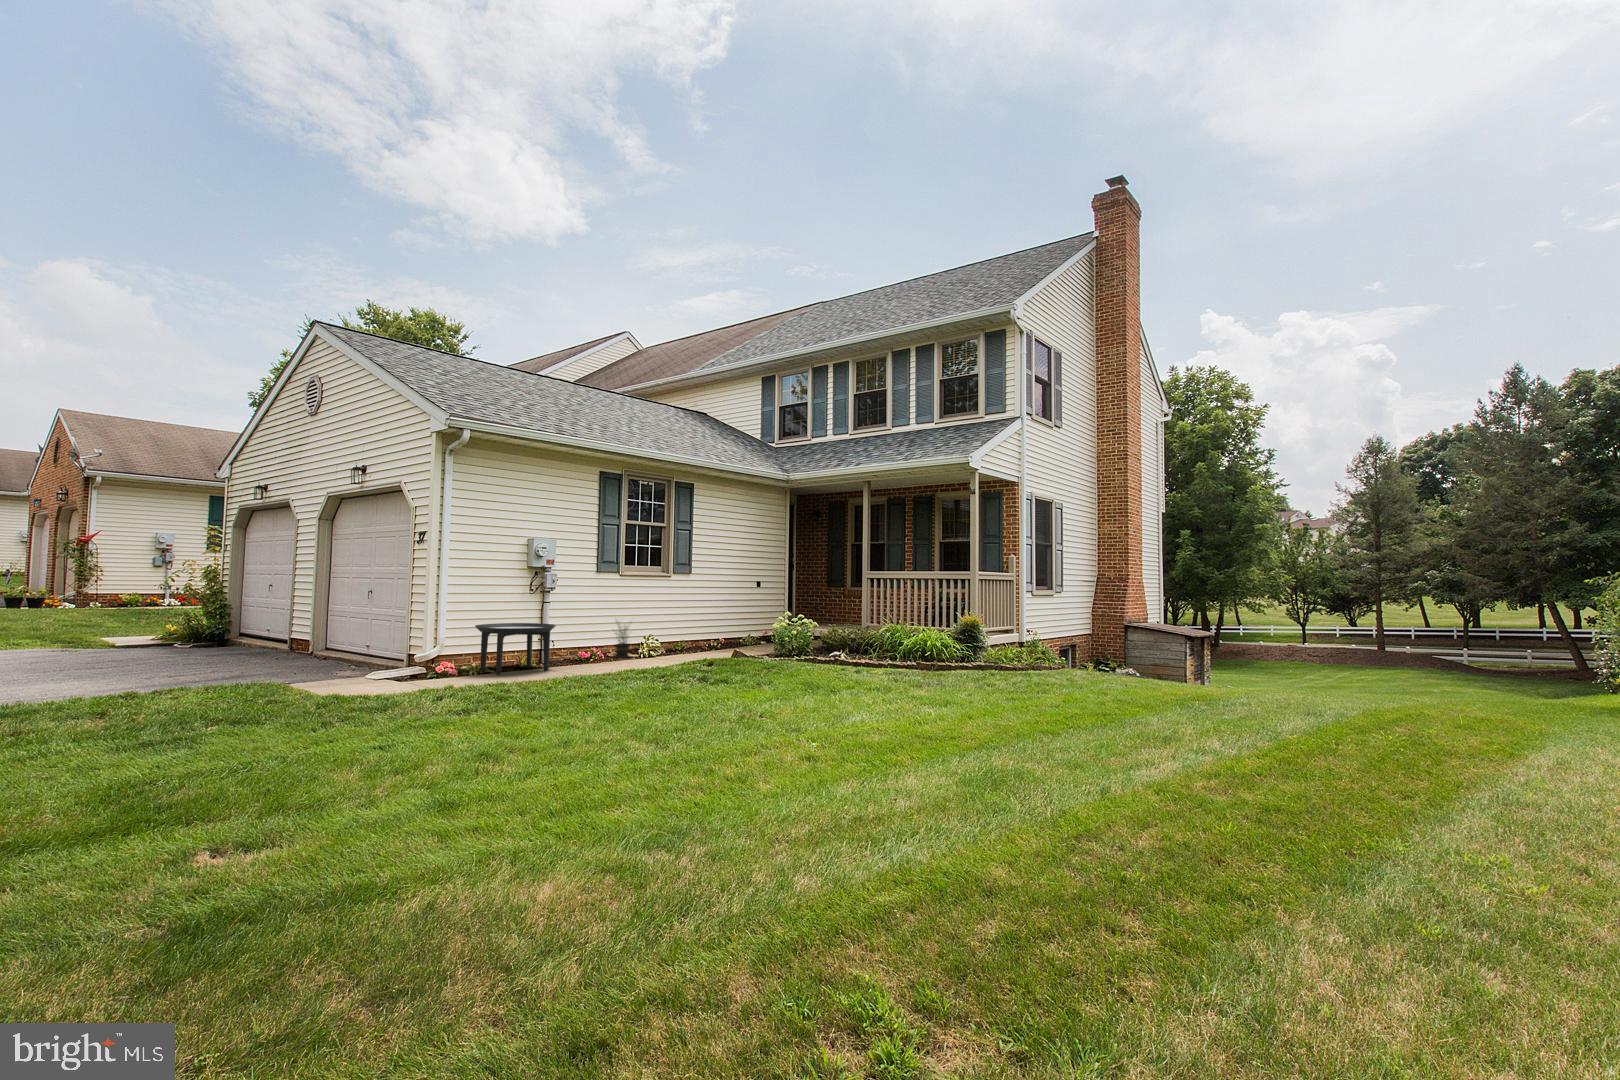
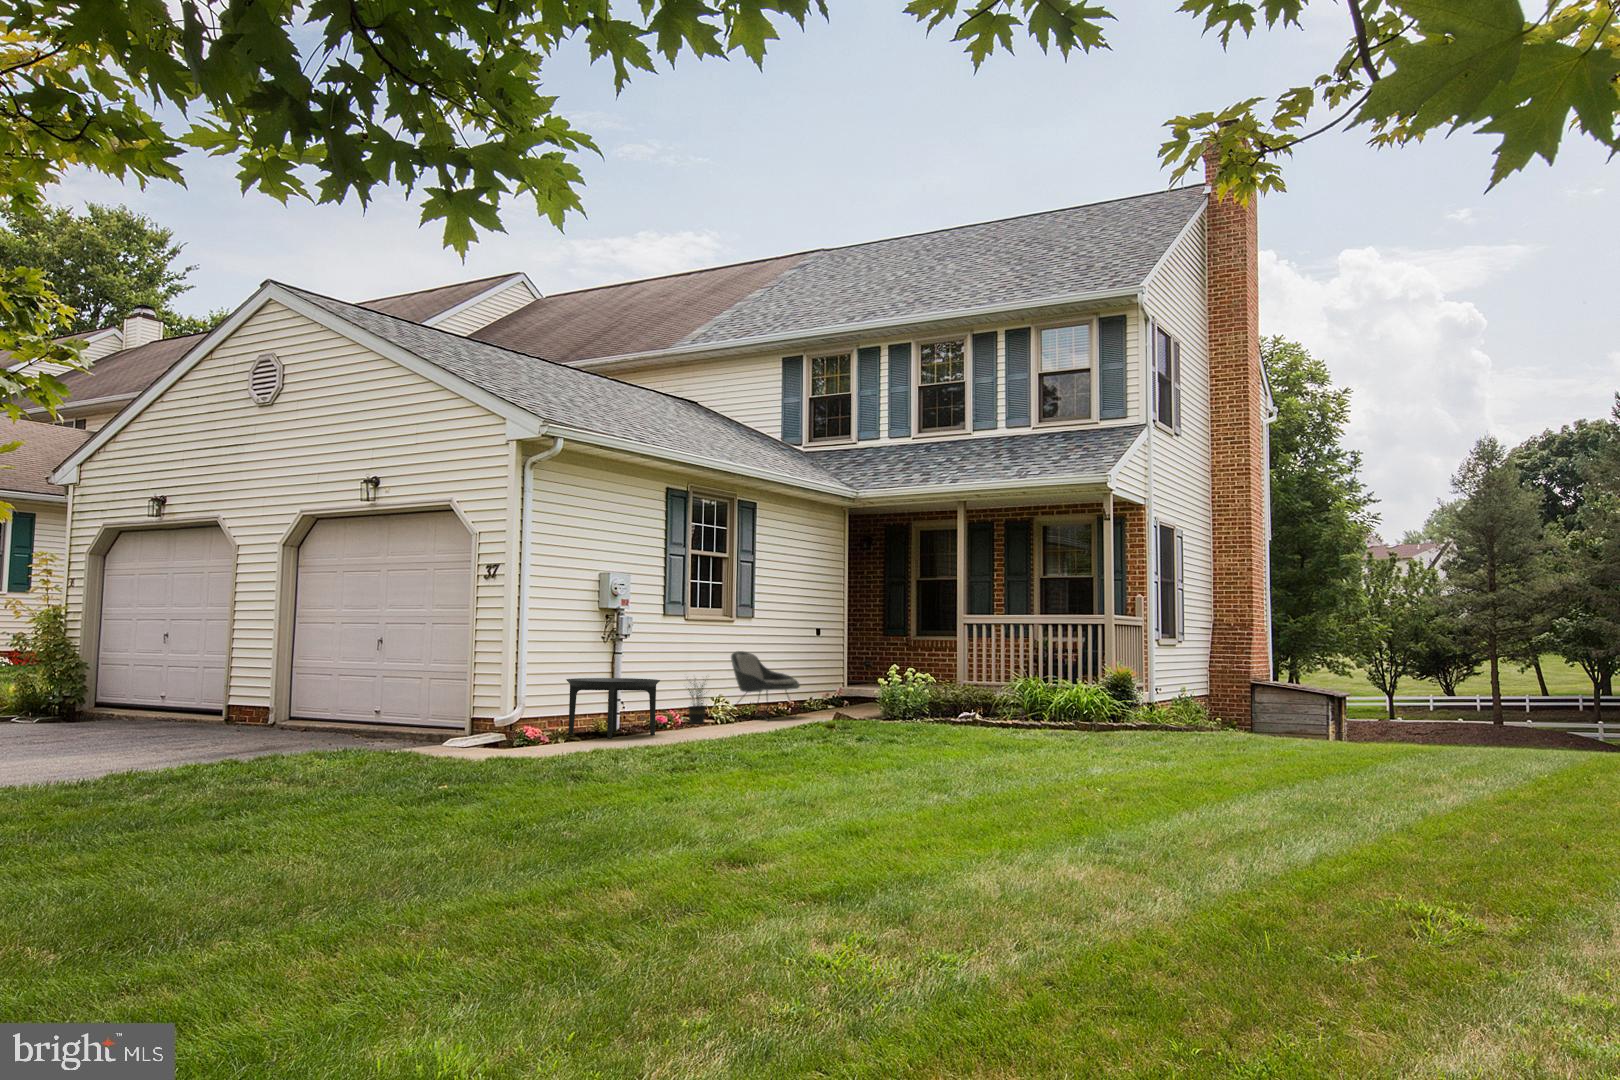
lounge chair: none [660,600,719,656] -> present [729,651,800,720]

